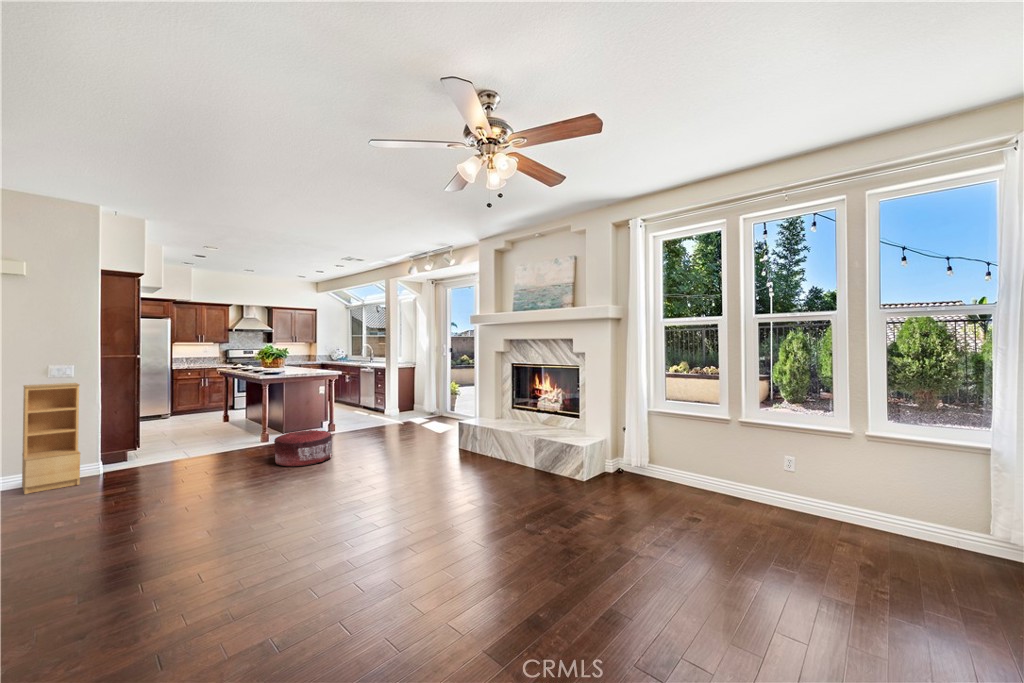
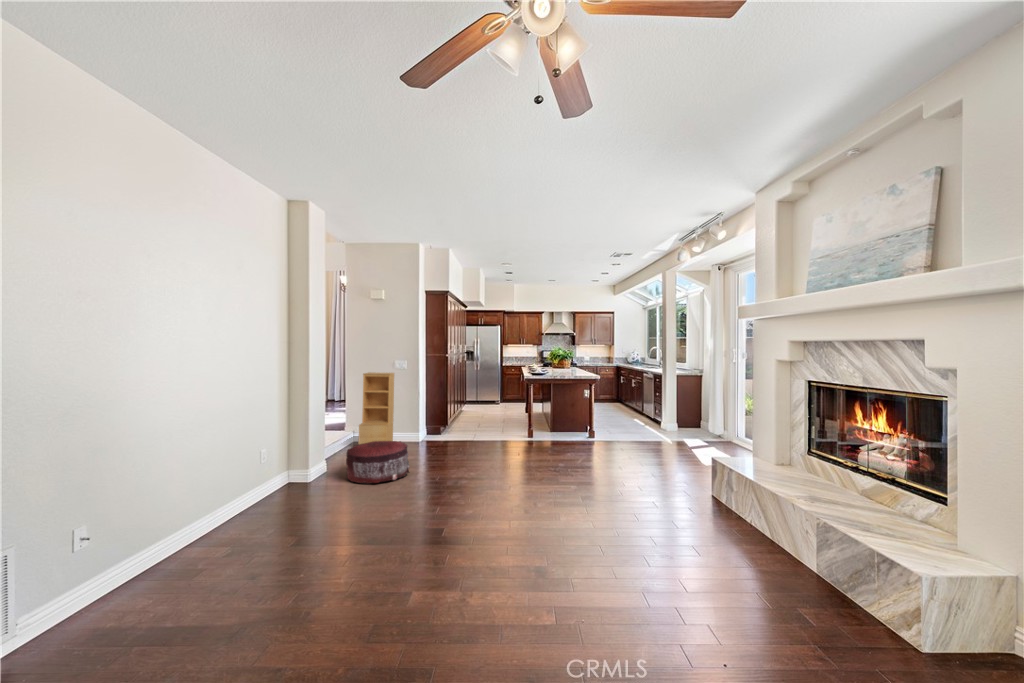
pouf: present [274,430,332,466] -> present [346,441,409,483]

